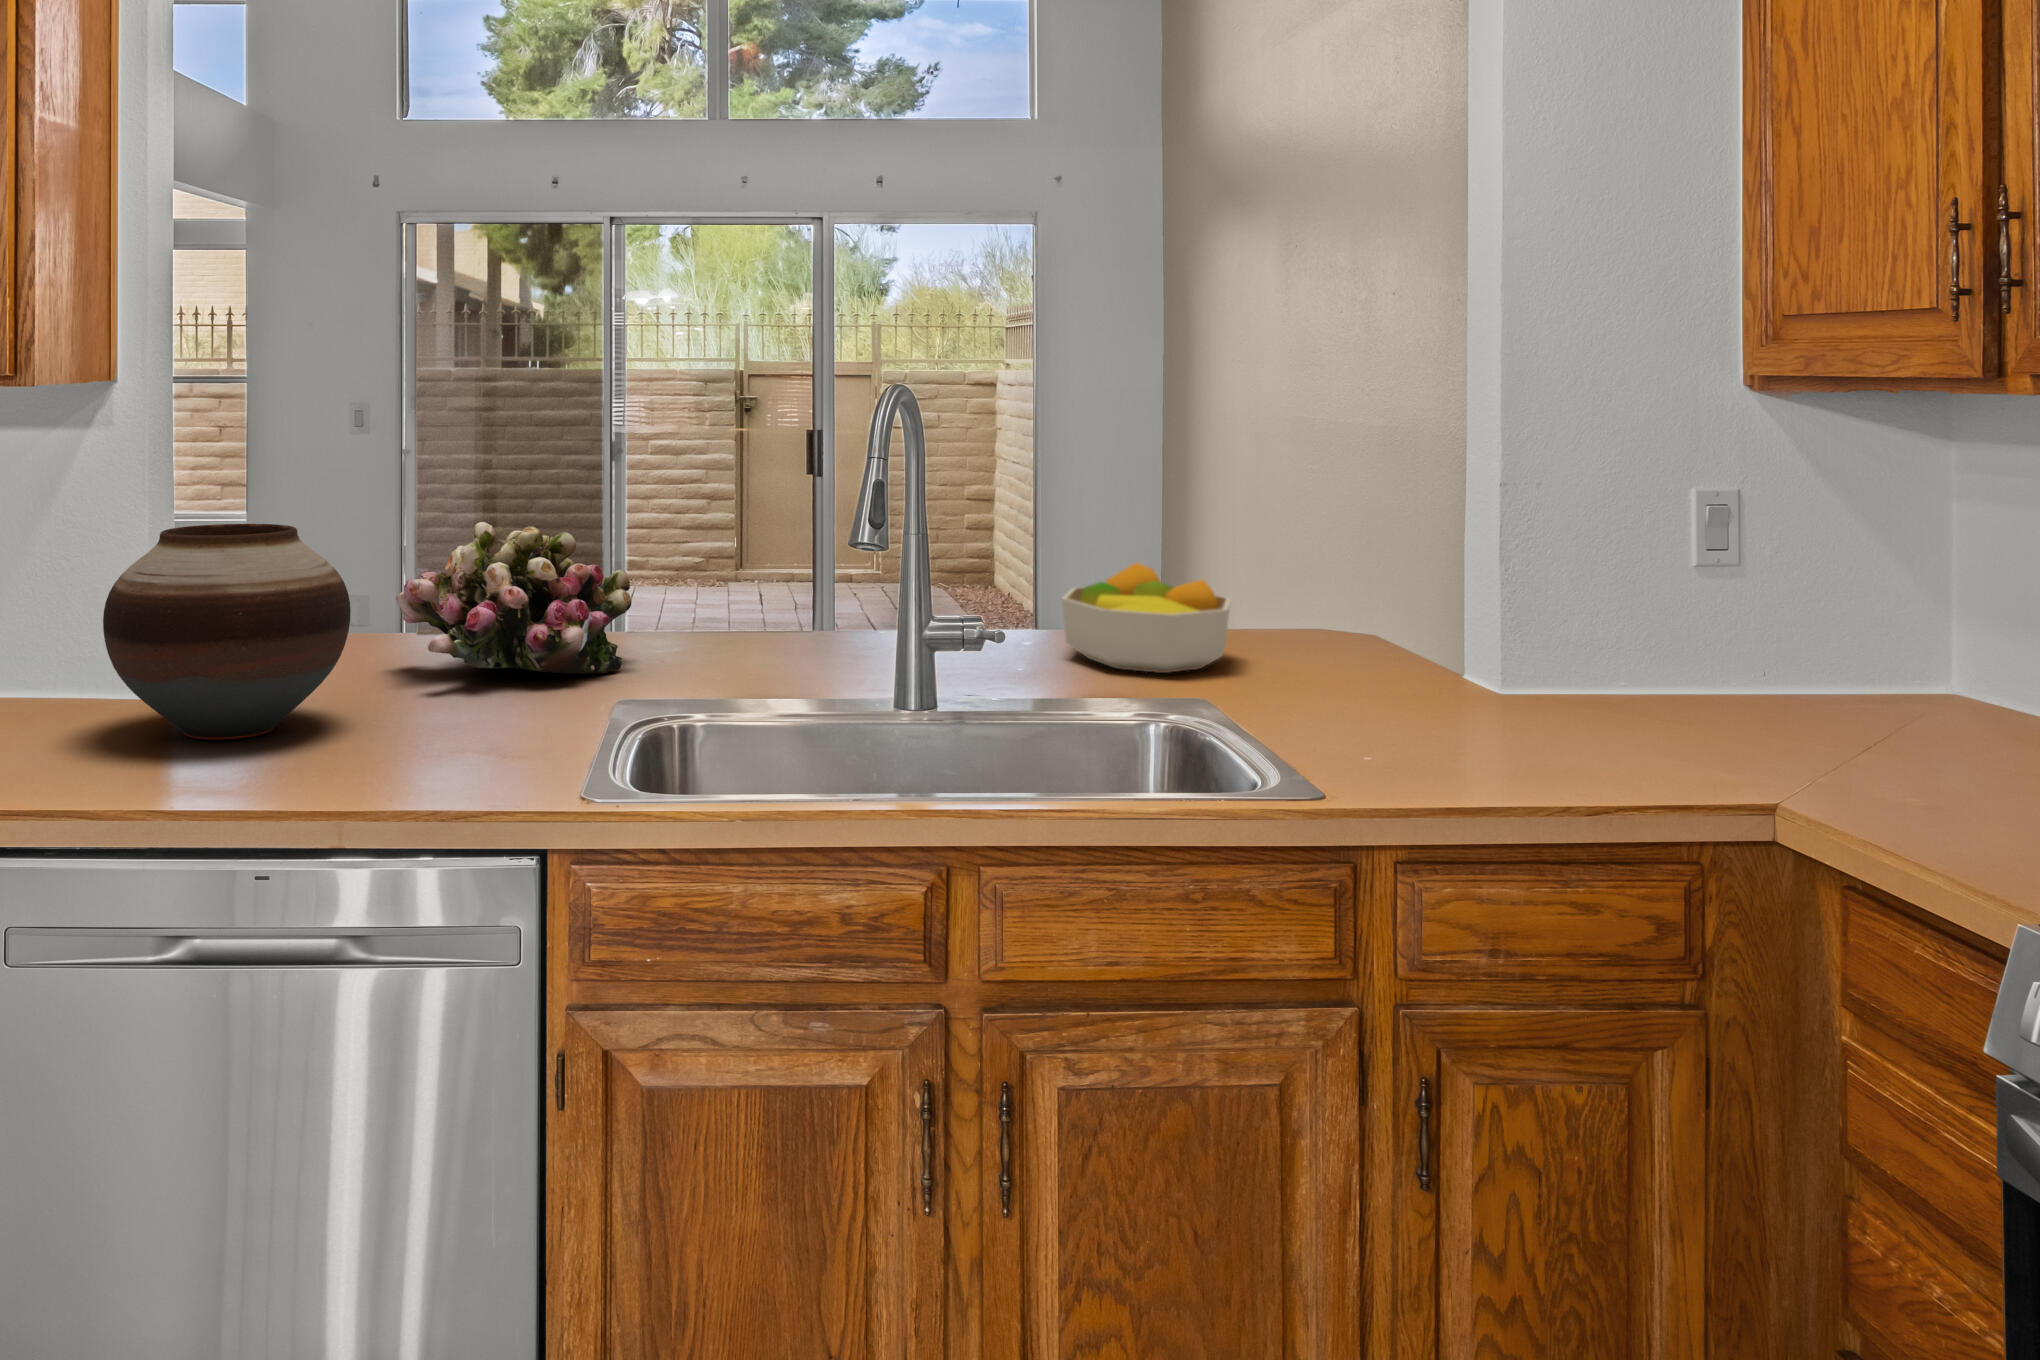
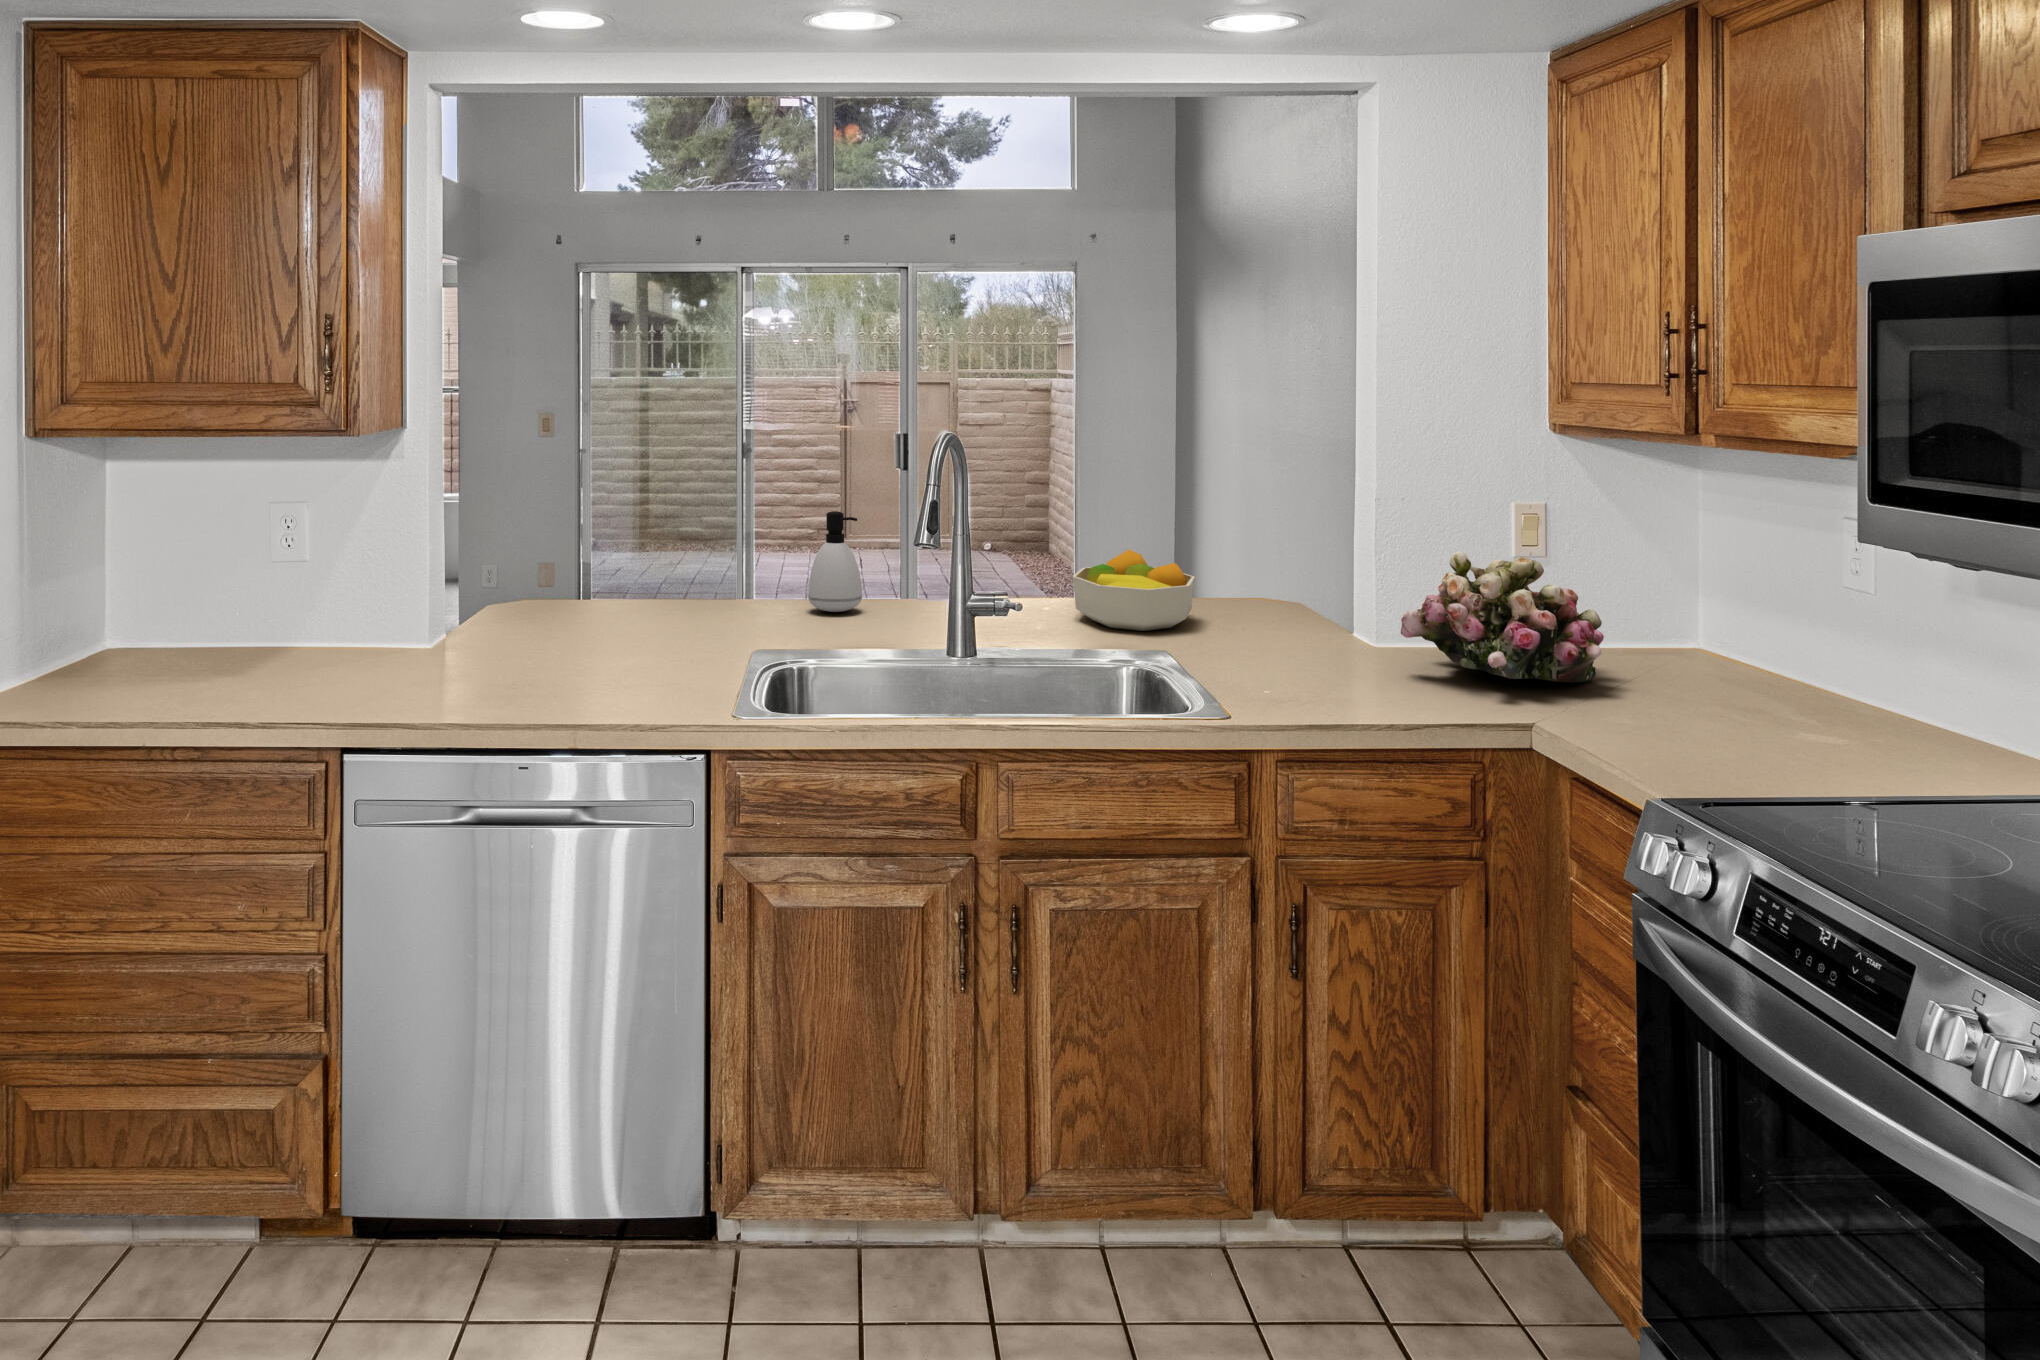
soap dispenser: none [695,510,769,649] -> present [808,511,862,612]
flower arrangement: present [396,522,631,673] -> present [1401,551,1604,683]
vase: present [103,524,351,740] -> none [405,528,570,677]

